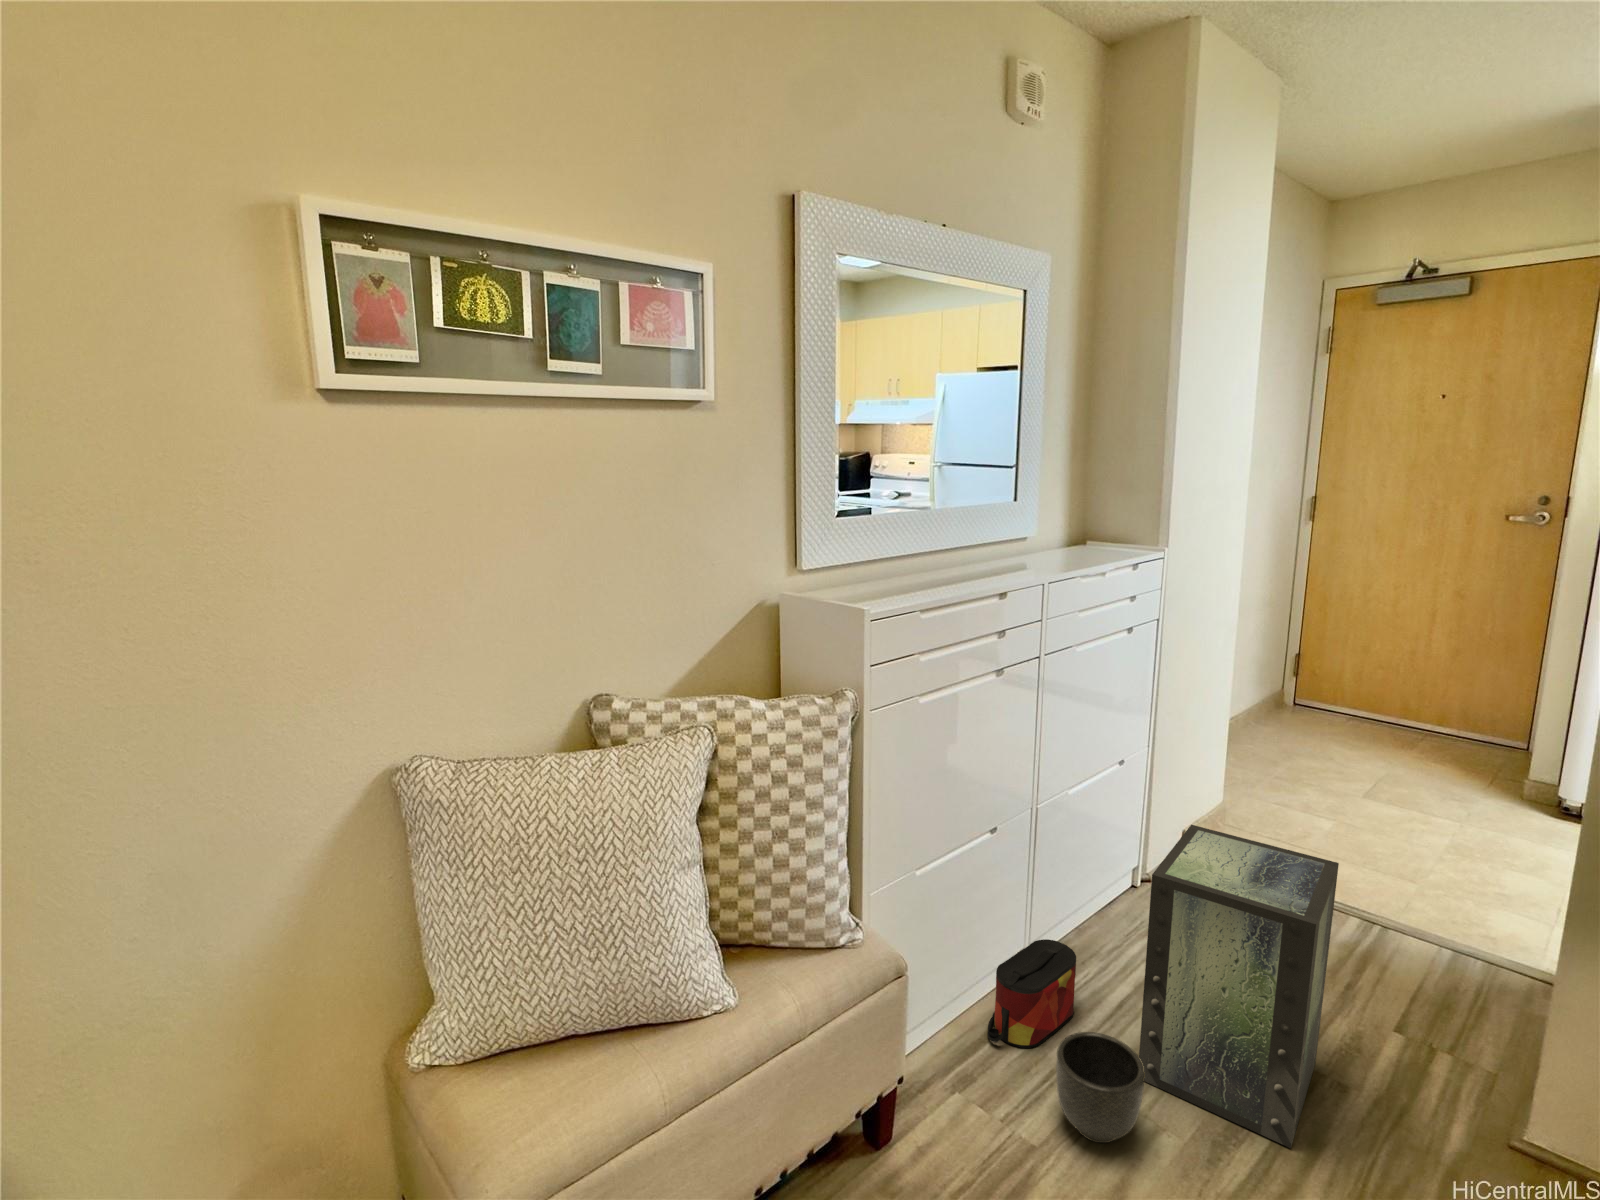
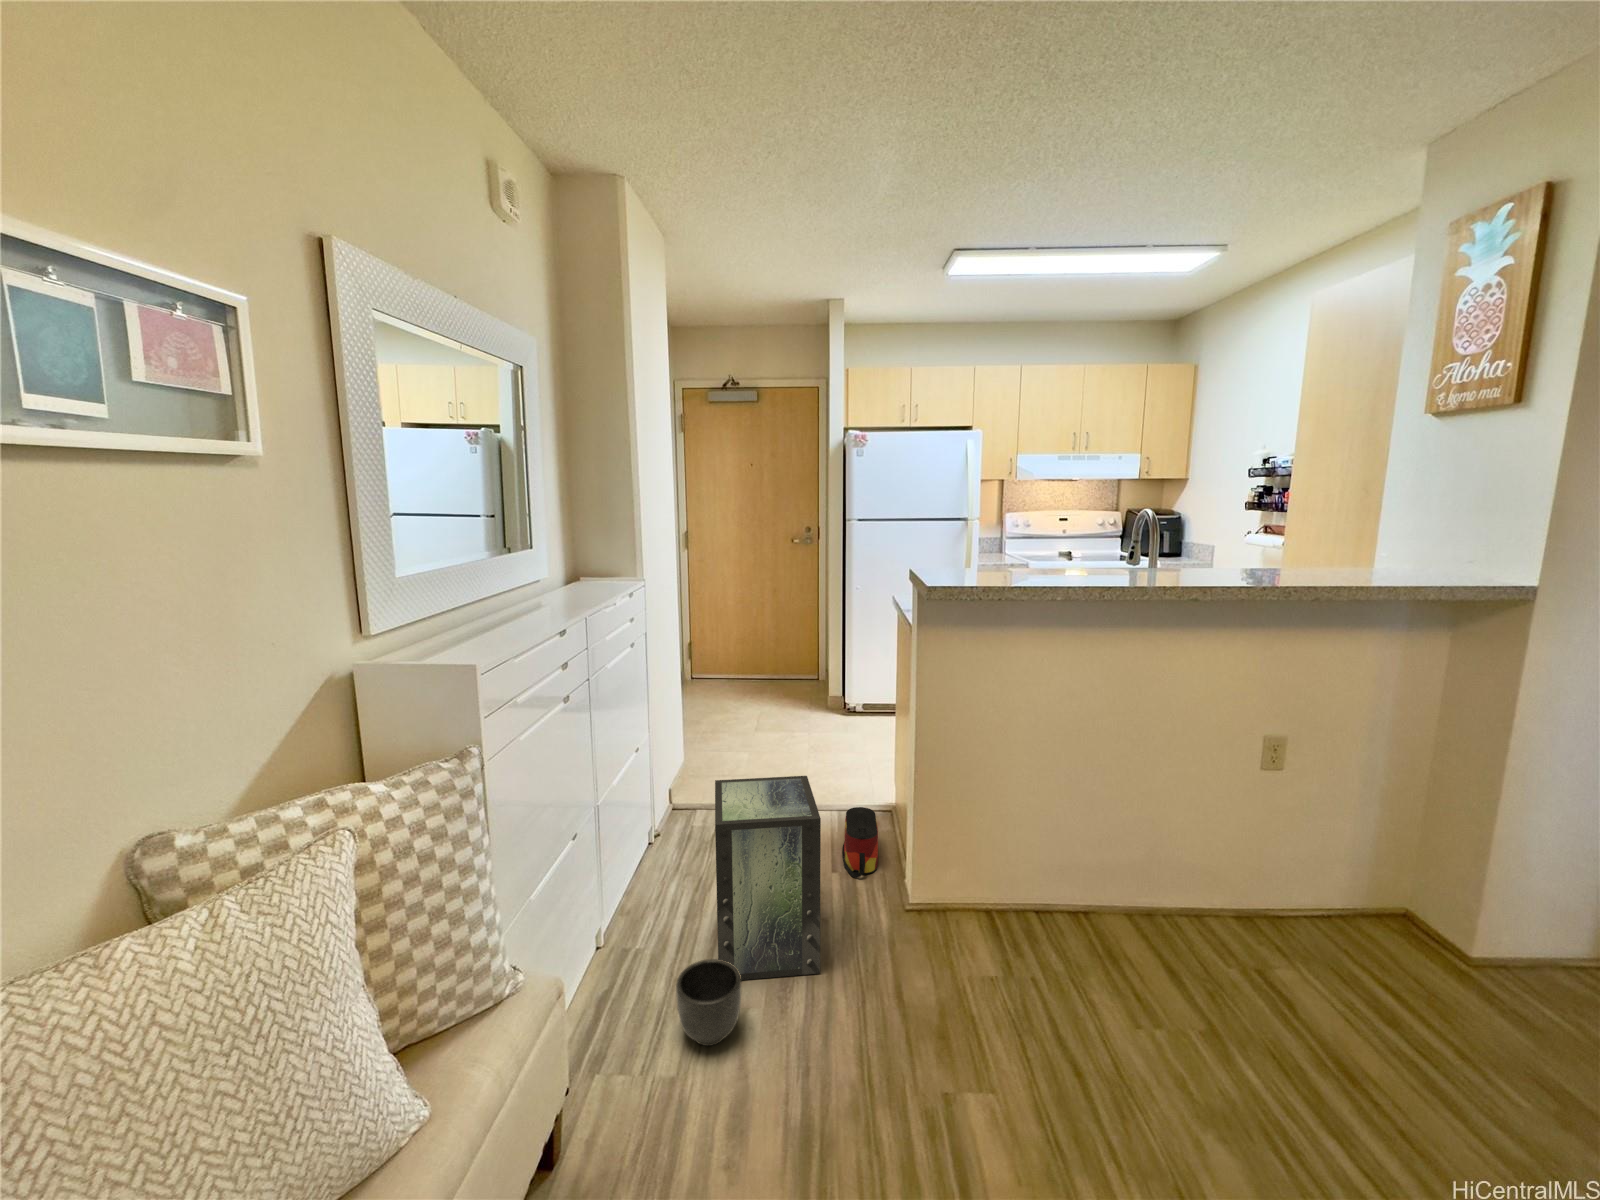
bag: present [988,939,1076,1048] -> present [842,807,878,878]

